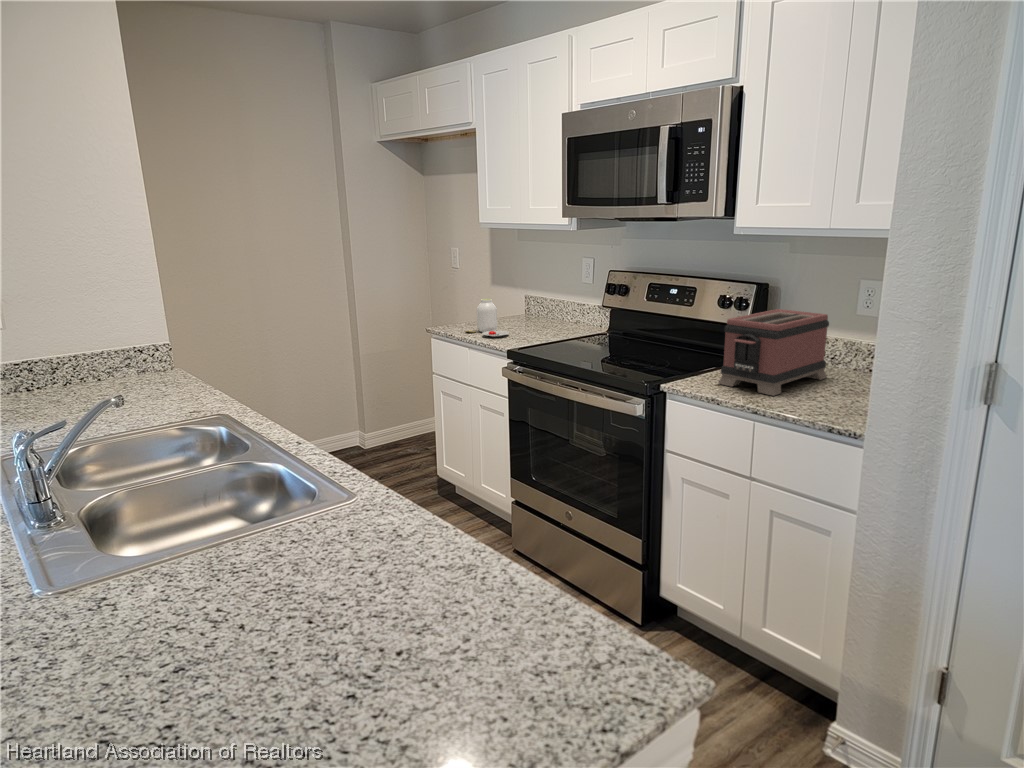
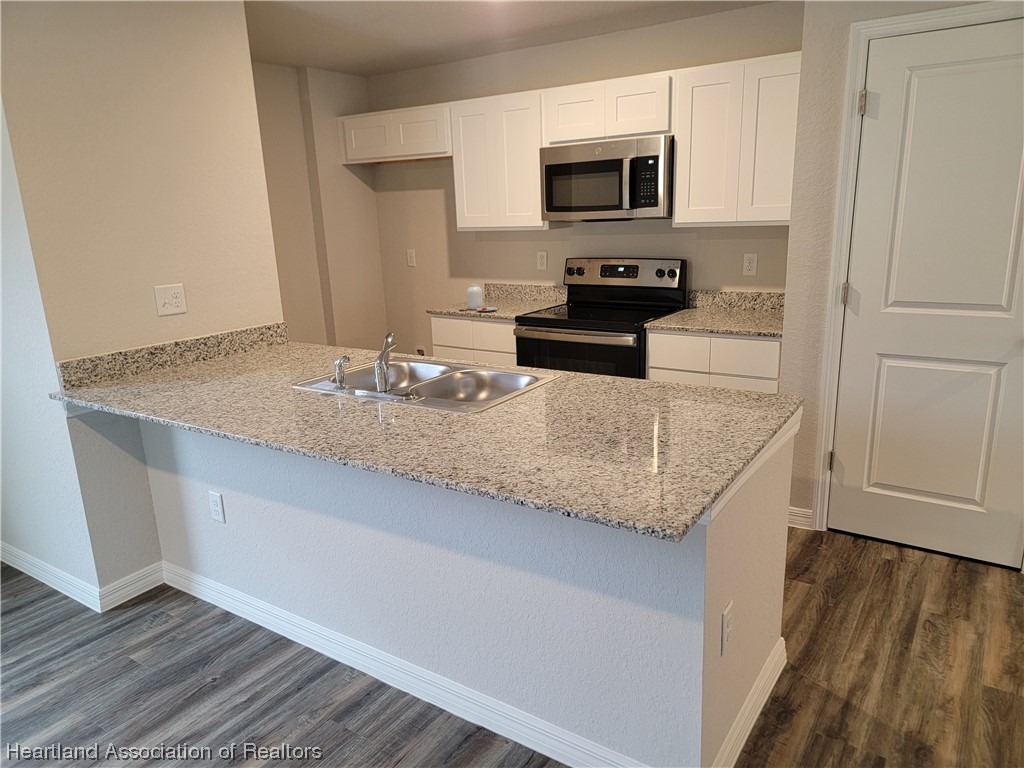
toaster: present [718,309,829,396] -> none [675,275,733,325]

